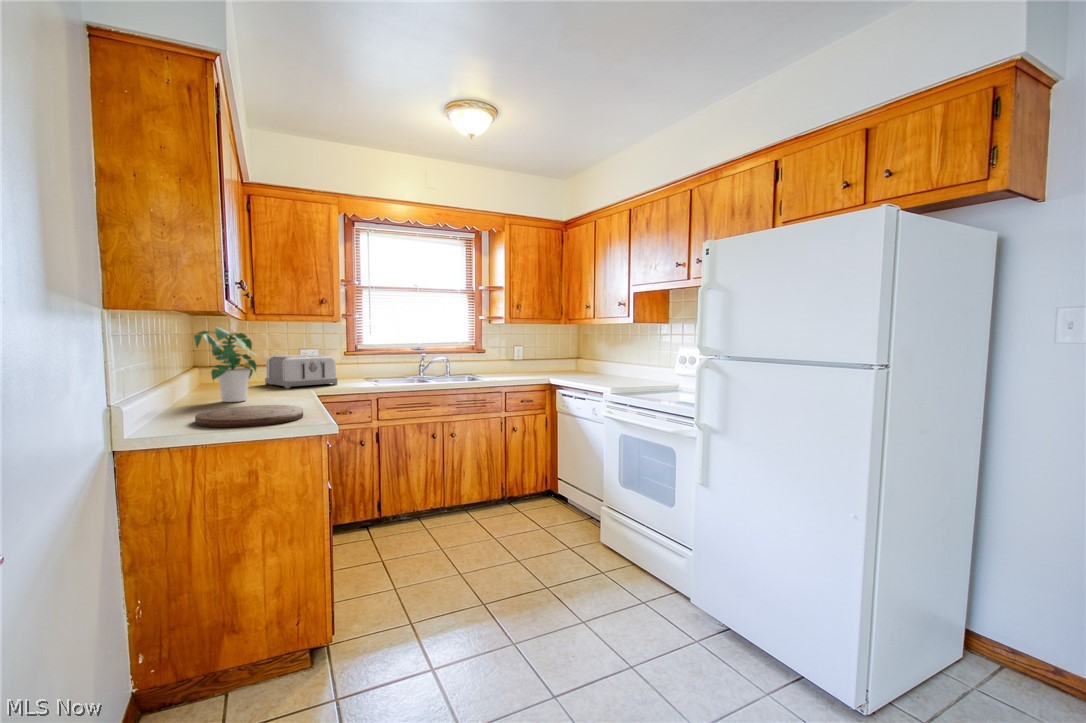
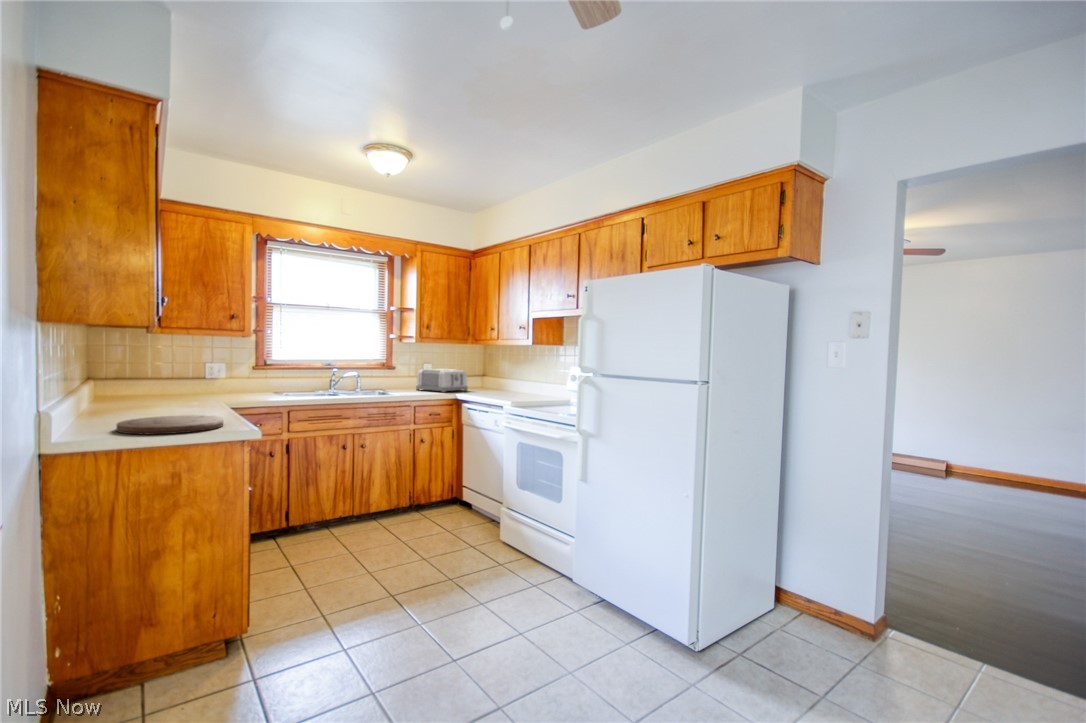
potted plant: present [194,327,256,402] -> none [106,340,173,414]
toaster: present [265,355,338,388] -> present [416,369,468,392]

